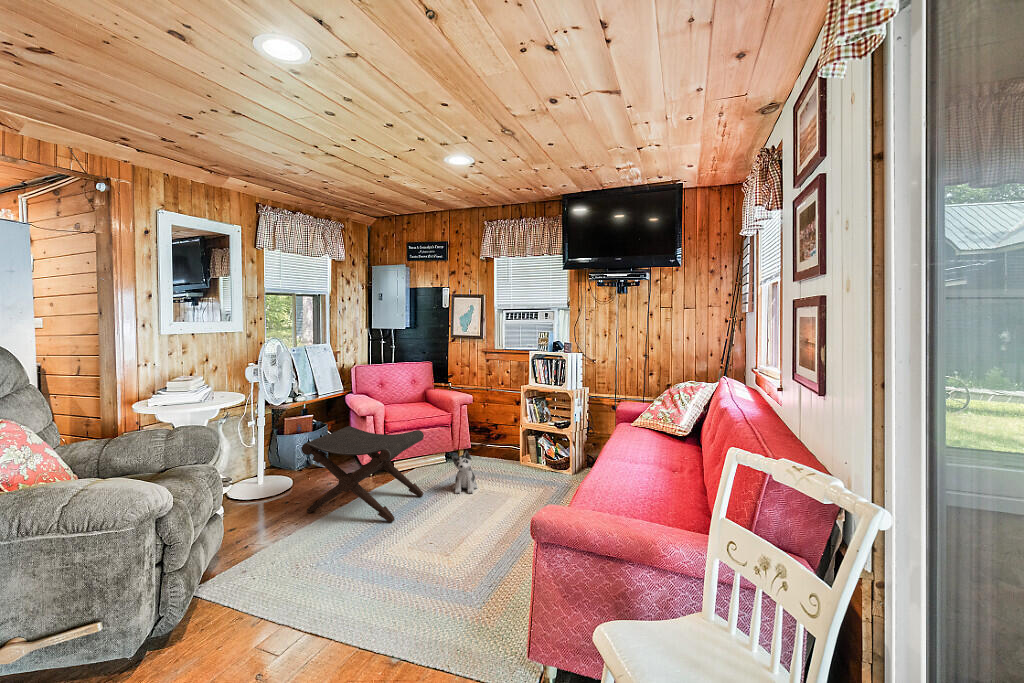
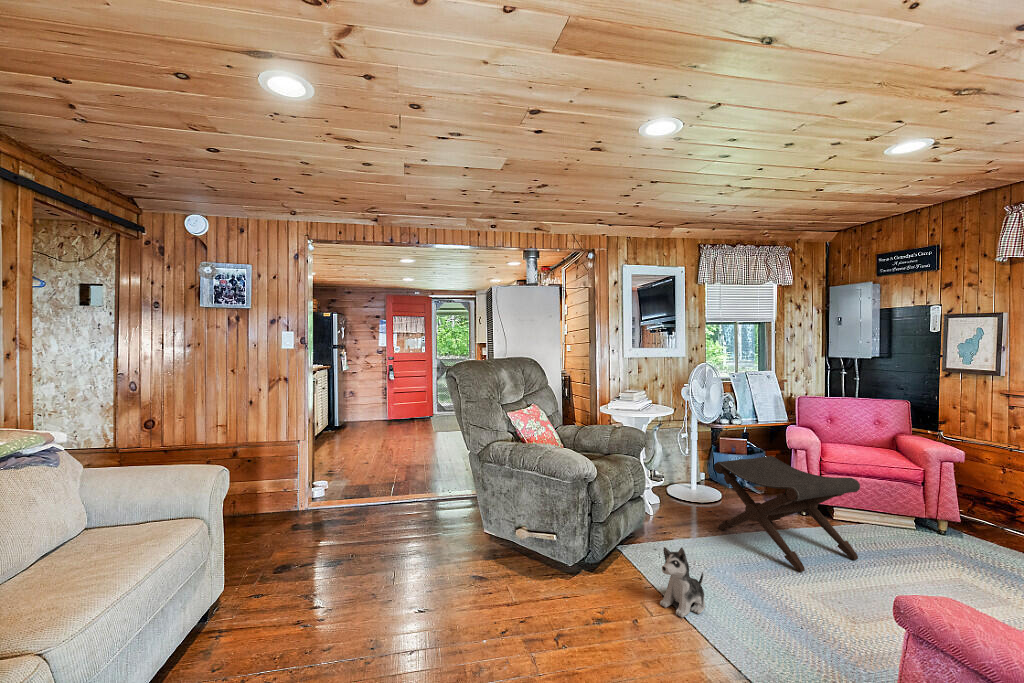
plush toy: present [452,451,478,493] -> present [660,547,705,617]

